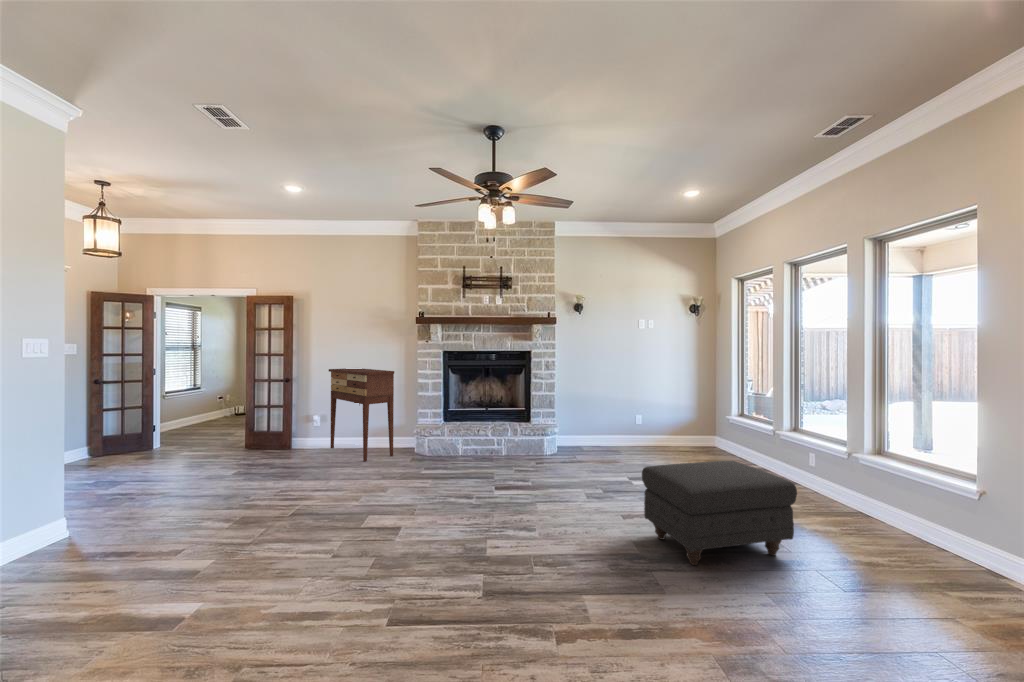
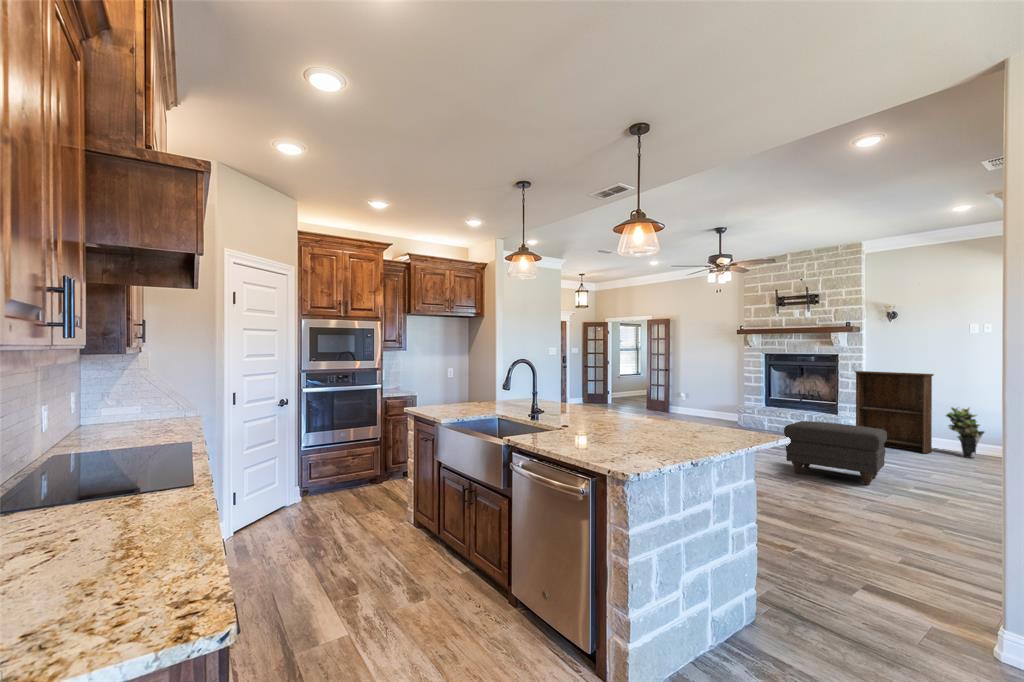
console table: present [329,369,394,461] -> none [690,365,722,424]
bookshelf: none [561,370,630,456] -> present [855,371,934,454]
potted plant: none [630,401,660,452] -> present [946,407,984,458]

